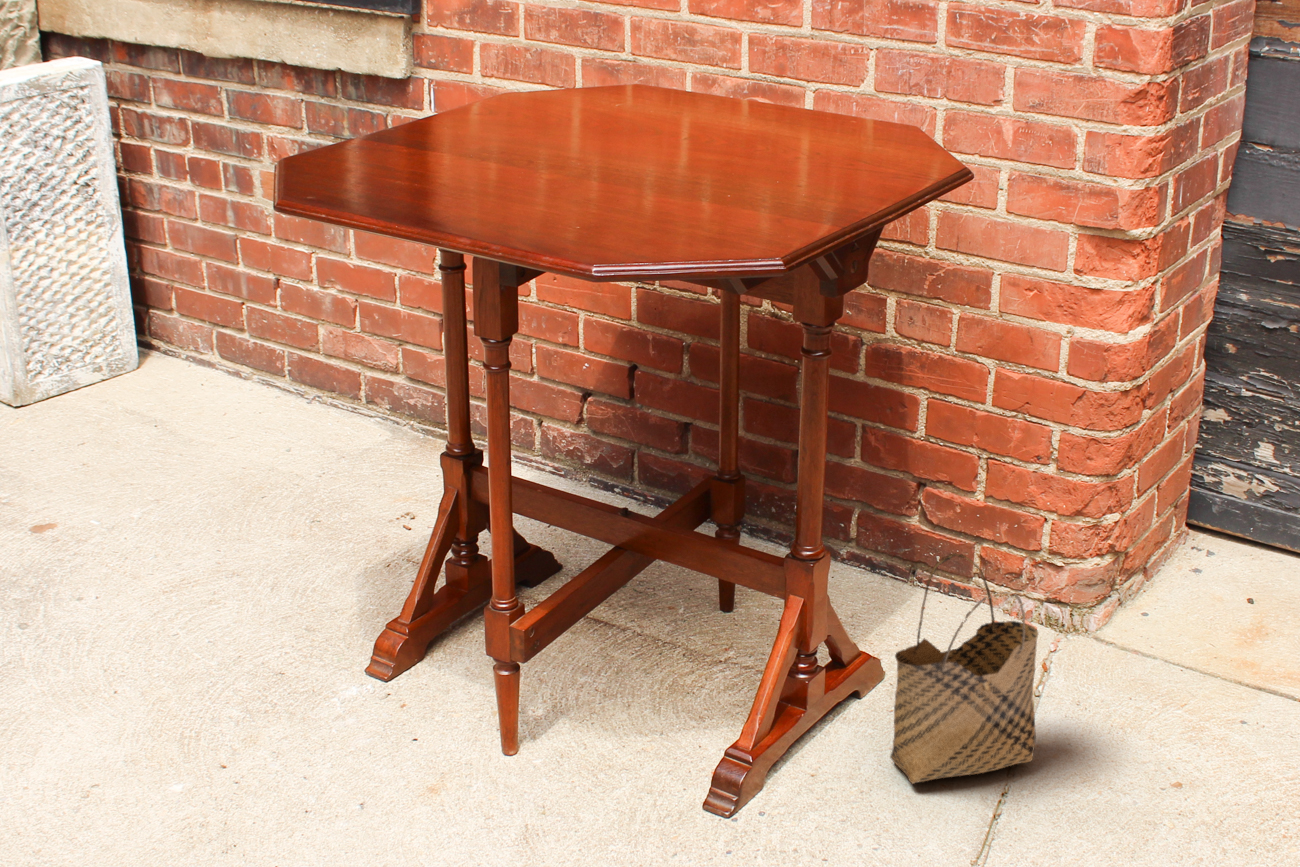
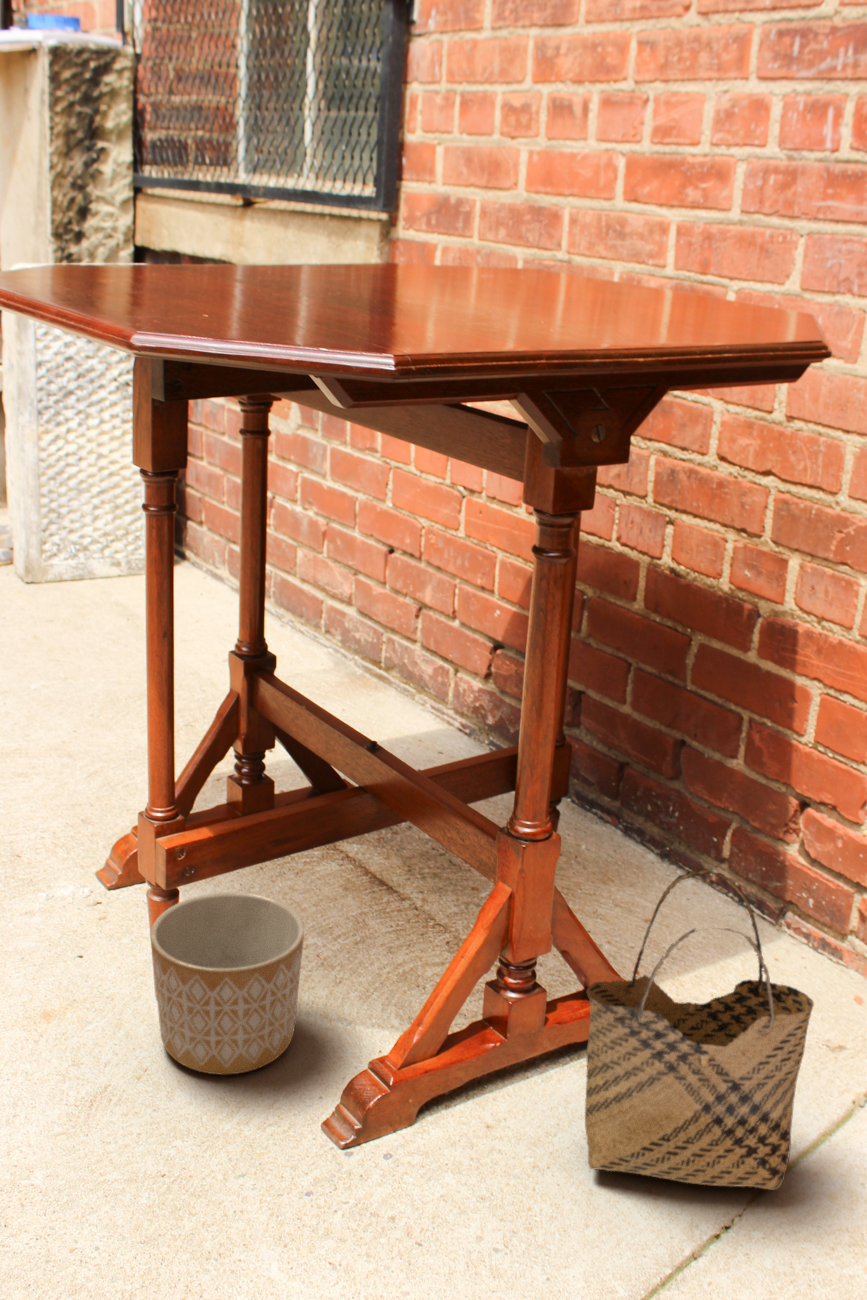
planter: none [528,653,652,801] -> present [150,892,304,1075]

